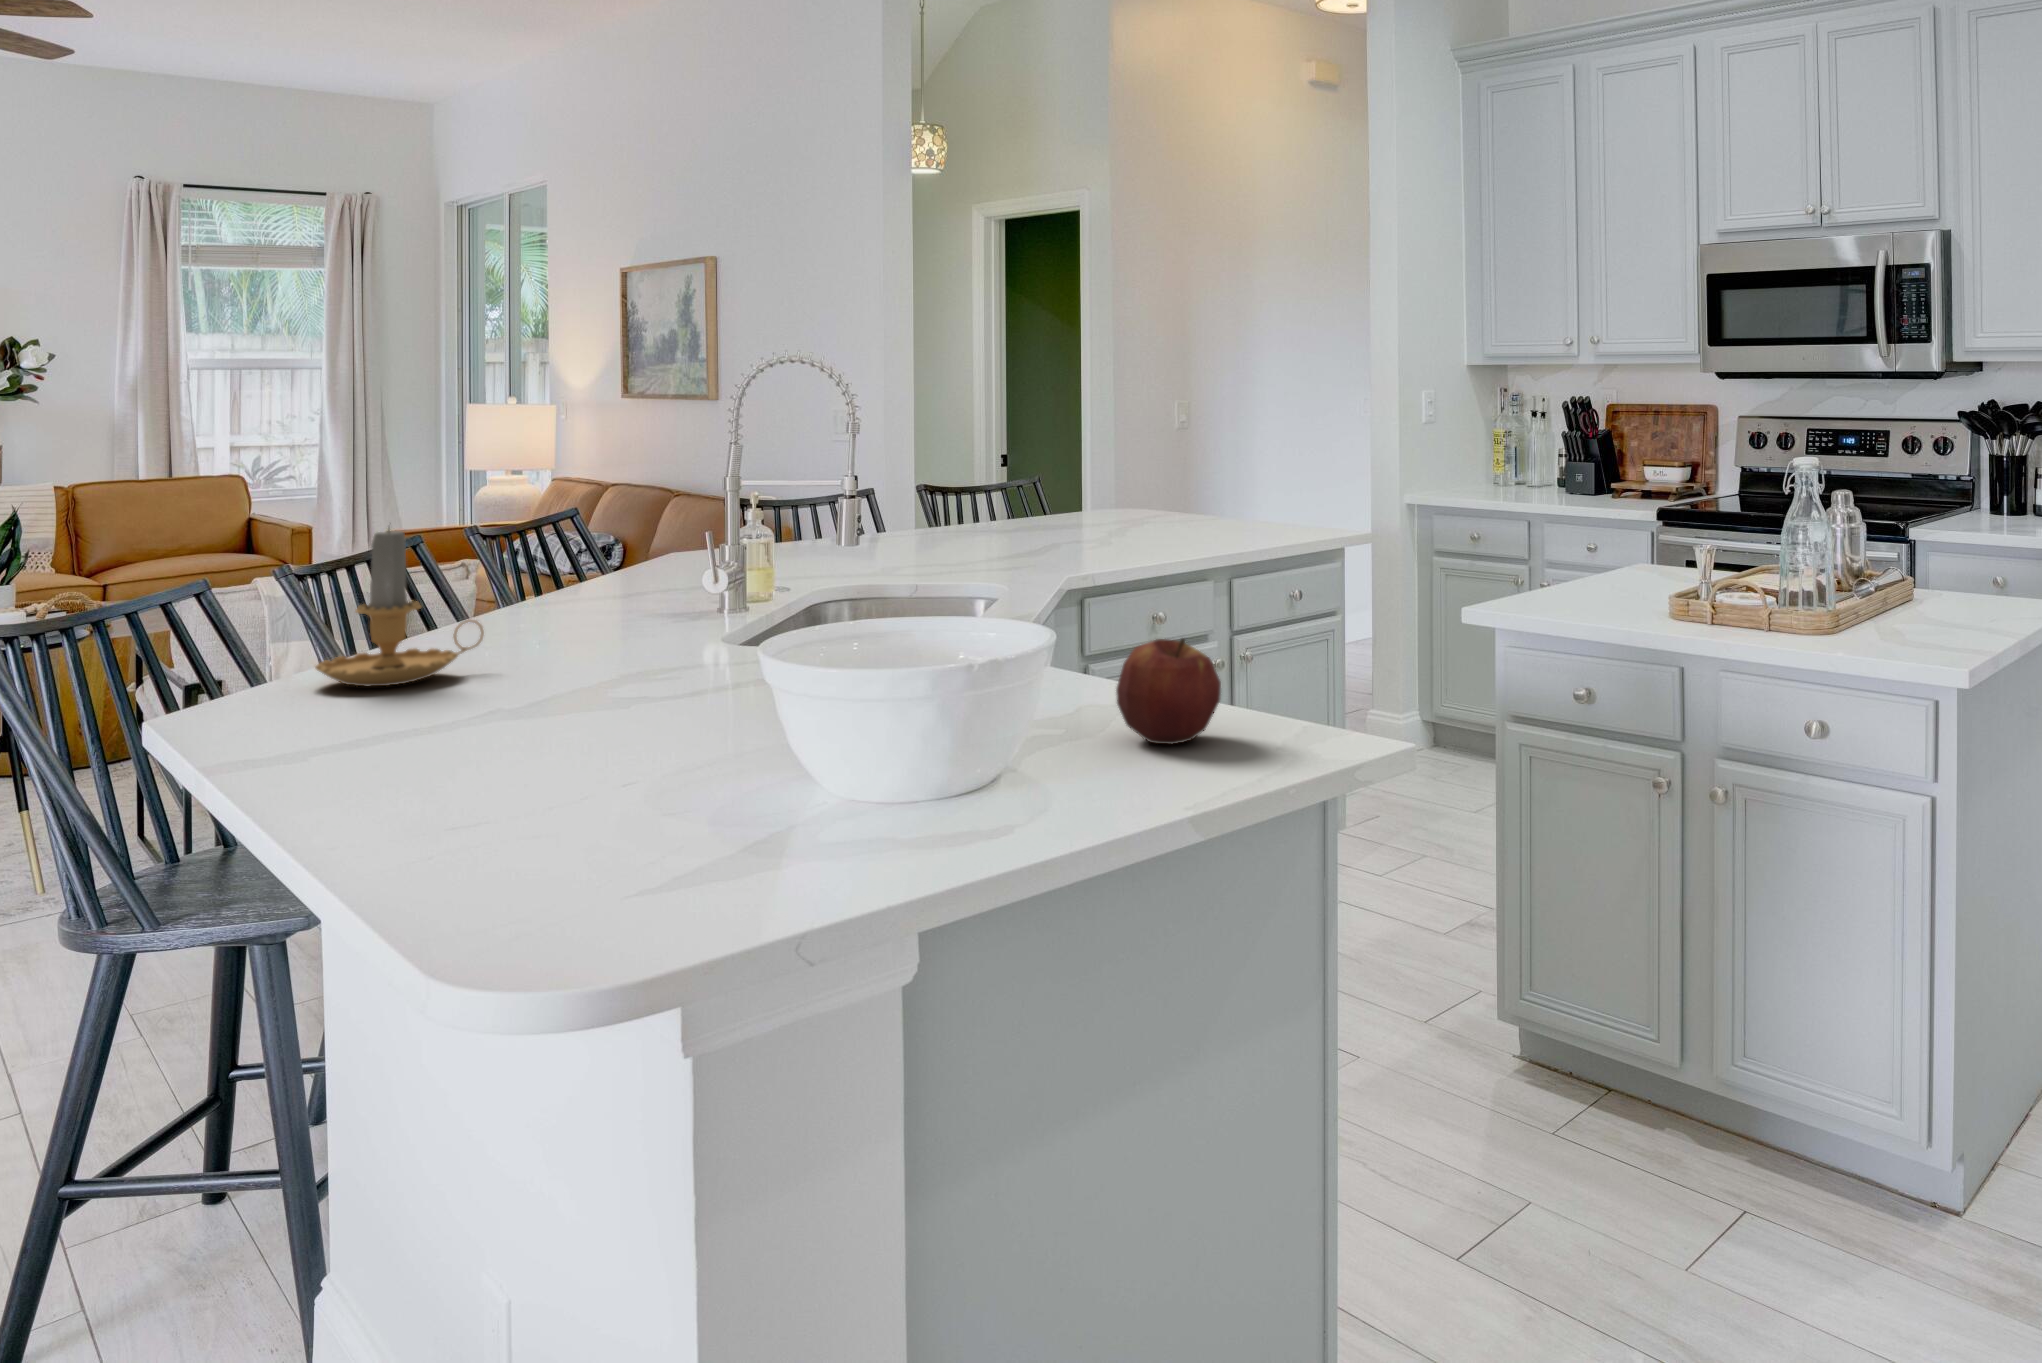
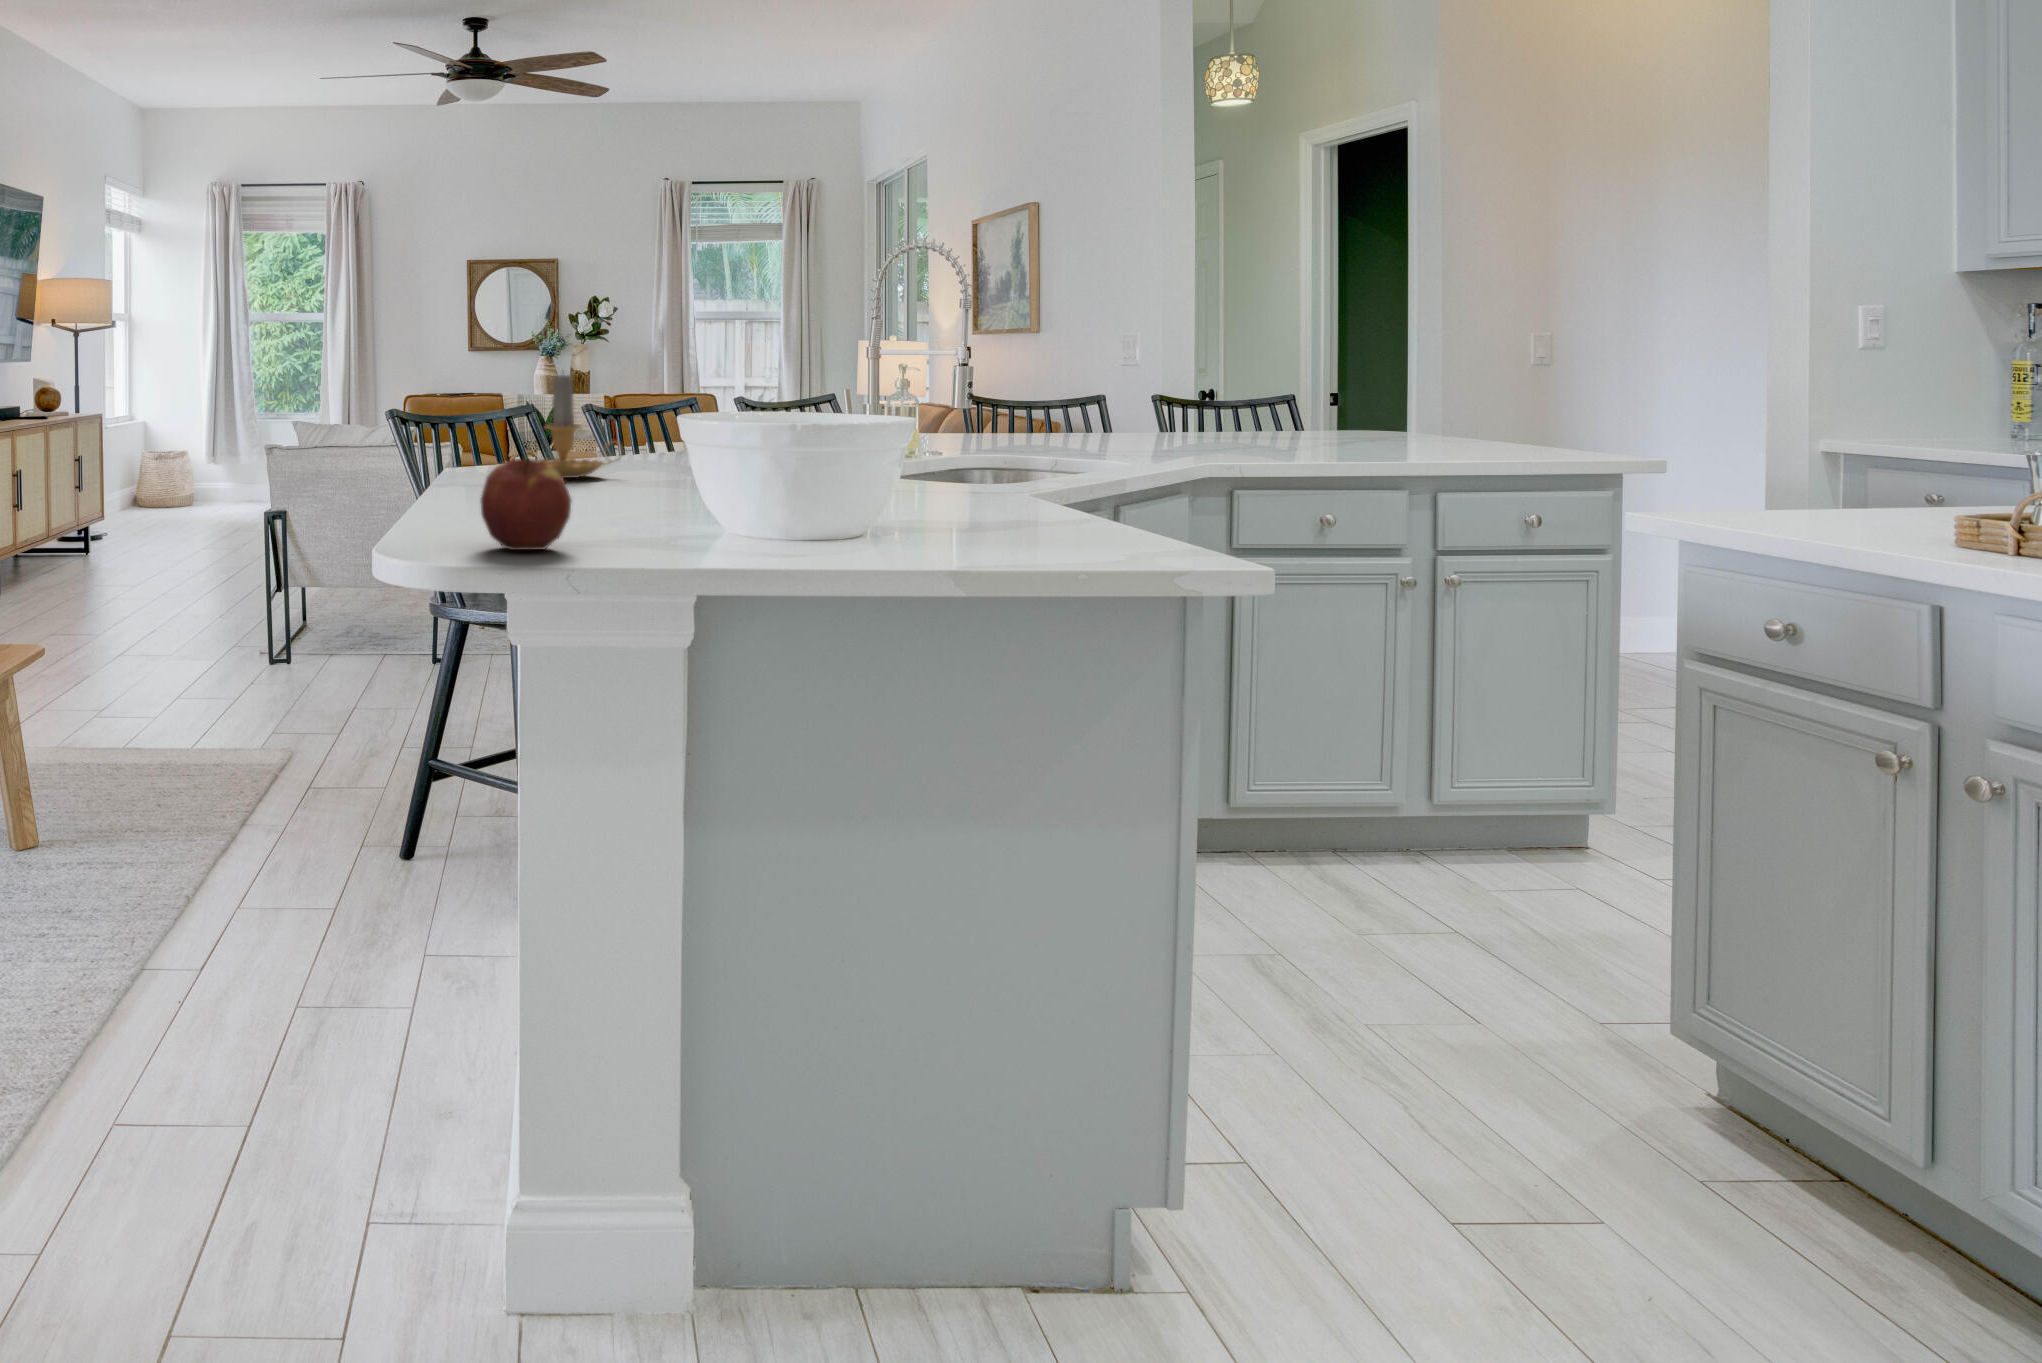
apple: present [1116,639,1221,744] -> present [481,458,572,550]

